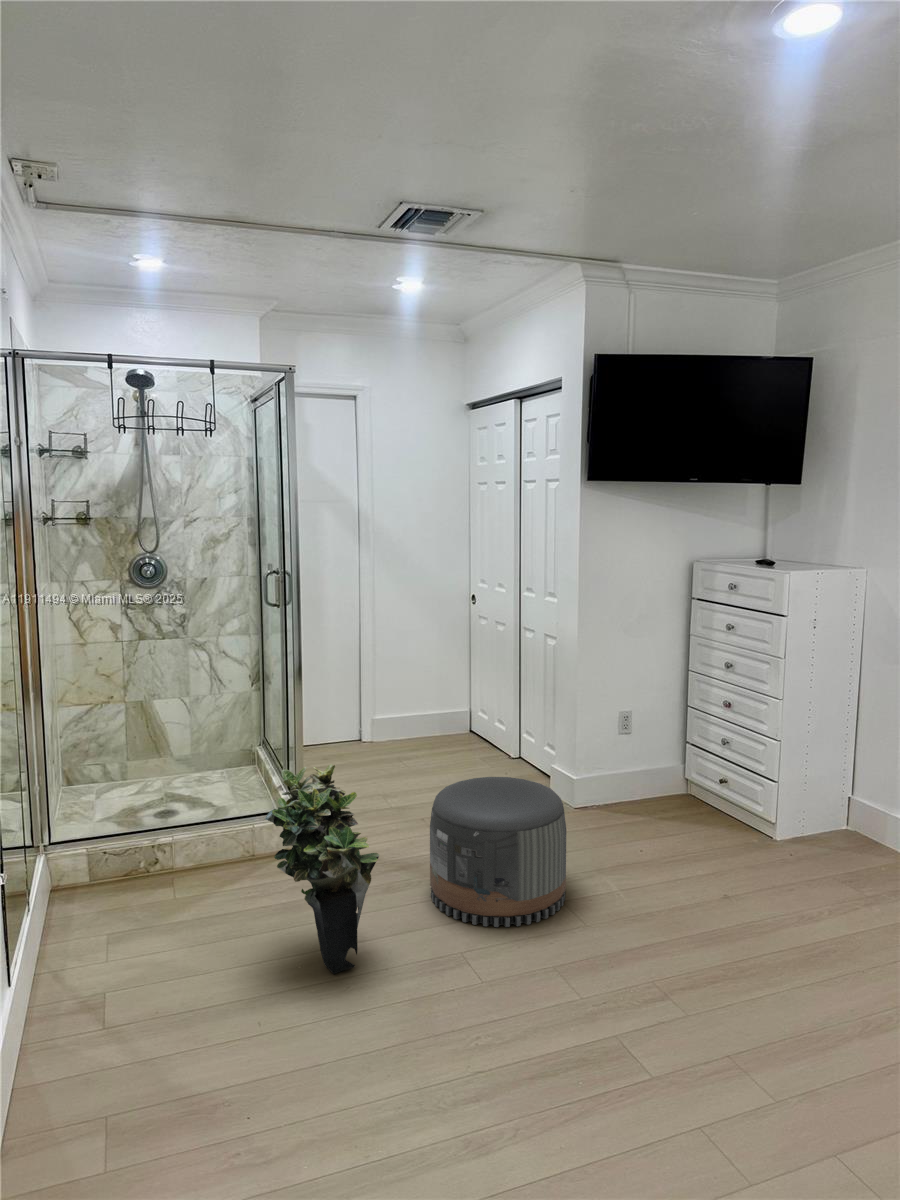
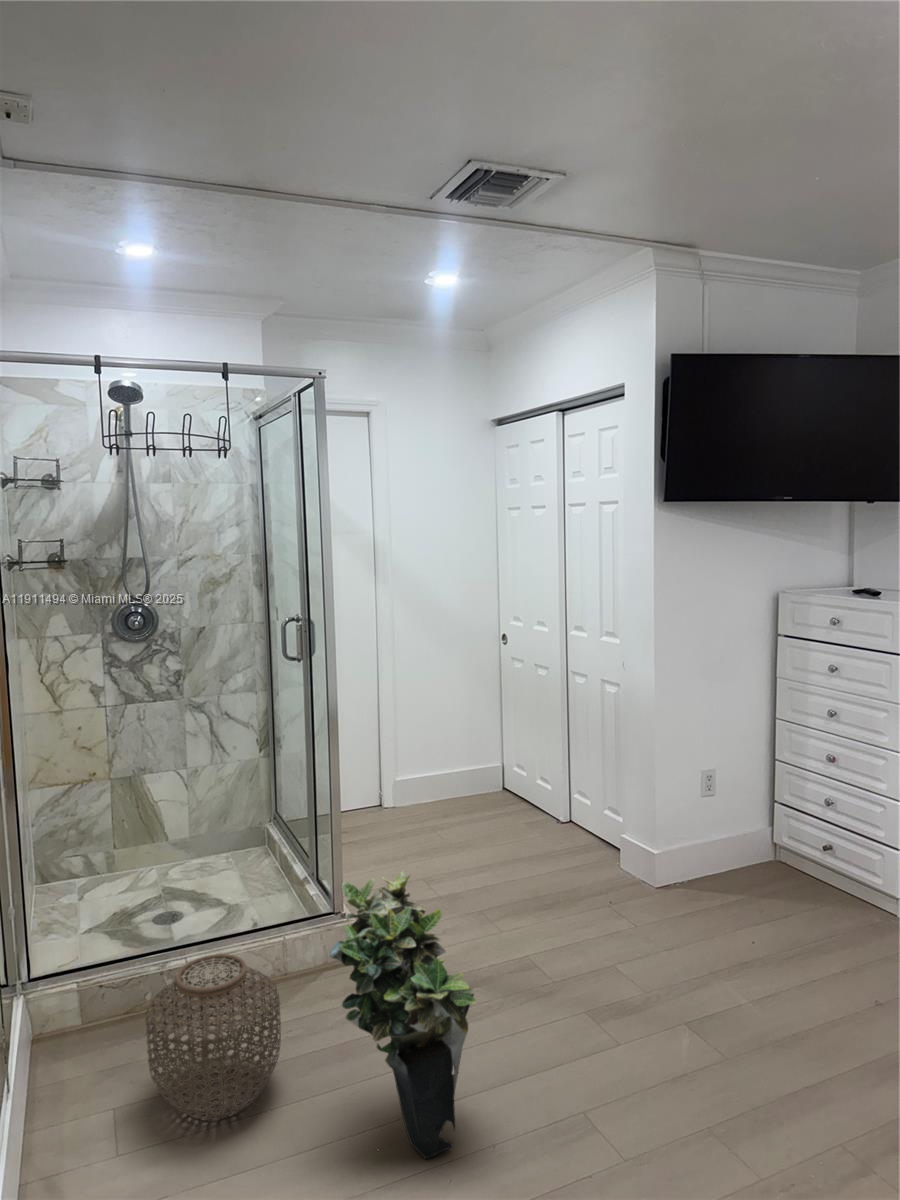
pouf: present [430,777,566,927] -> none [516,866,689,1069]
woven basket: none [131,824,235,944] -> present [146,954,281,1120]

